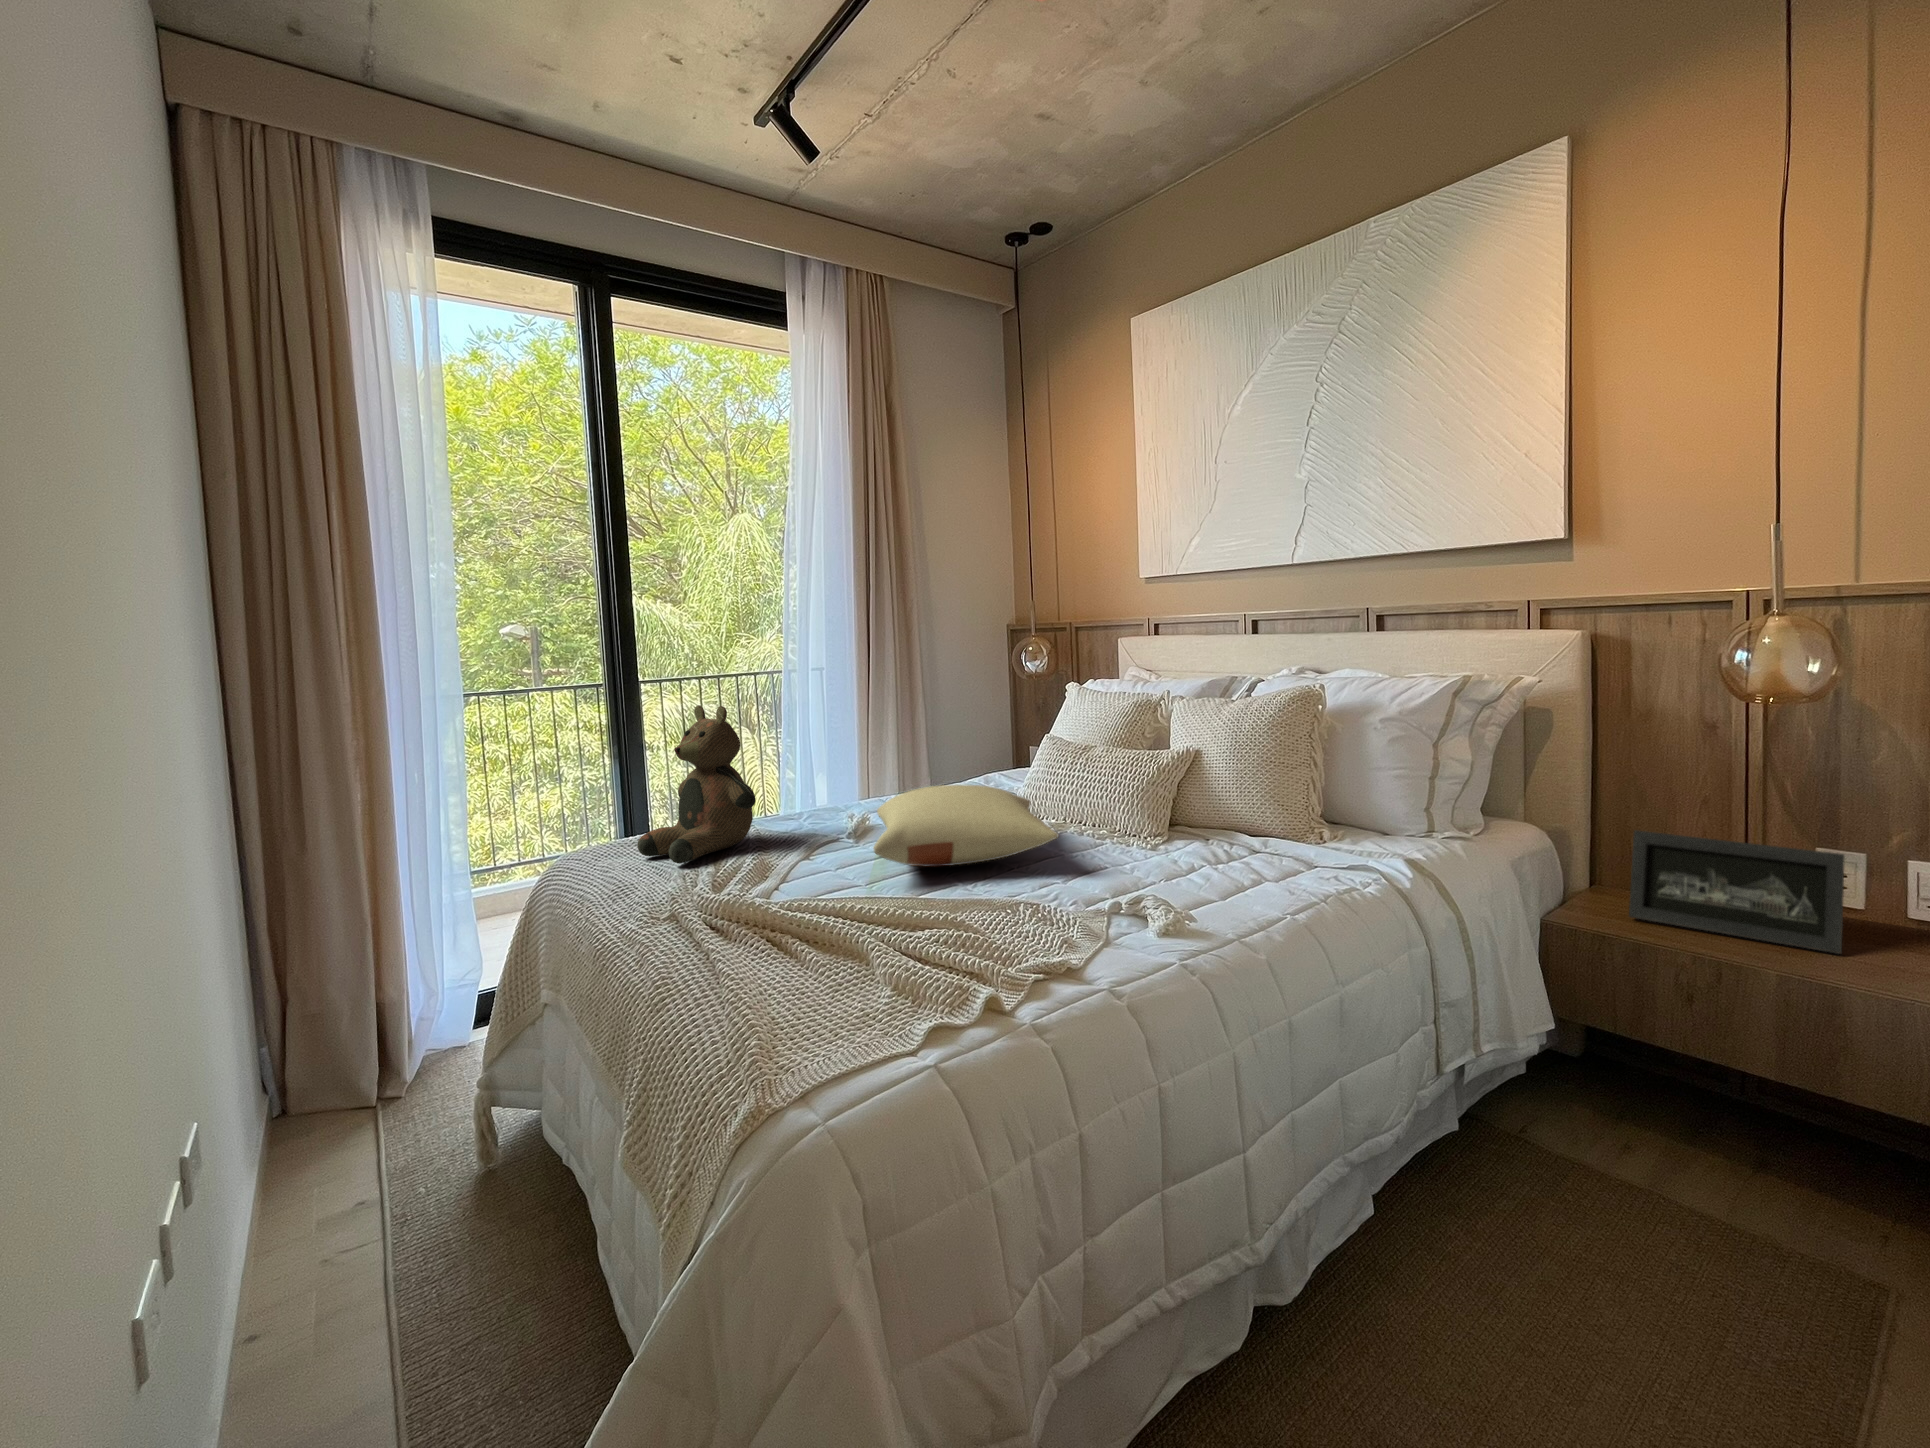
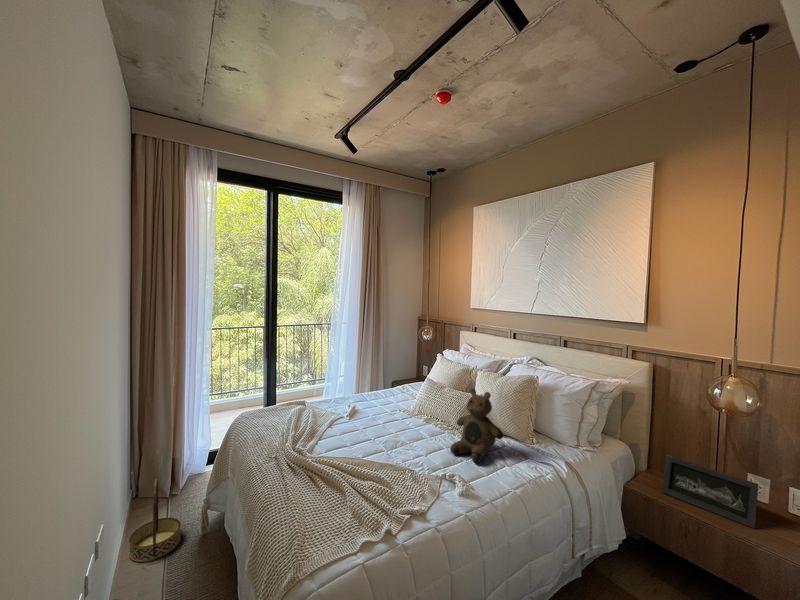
teddy bear: present [637,705,756,863] -> present [450,388,503,463]
pillow: present [874,785,1059,867] -> none [353,406,425,442]
basket: none [272,1032,419,1249] -> present [129,479,181,562]

